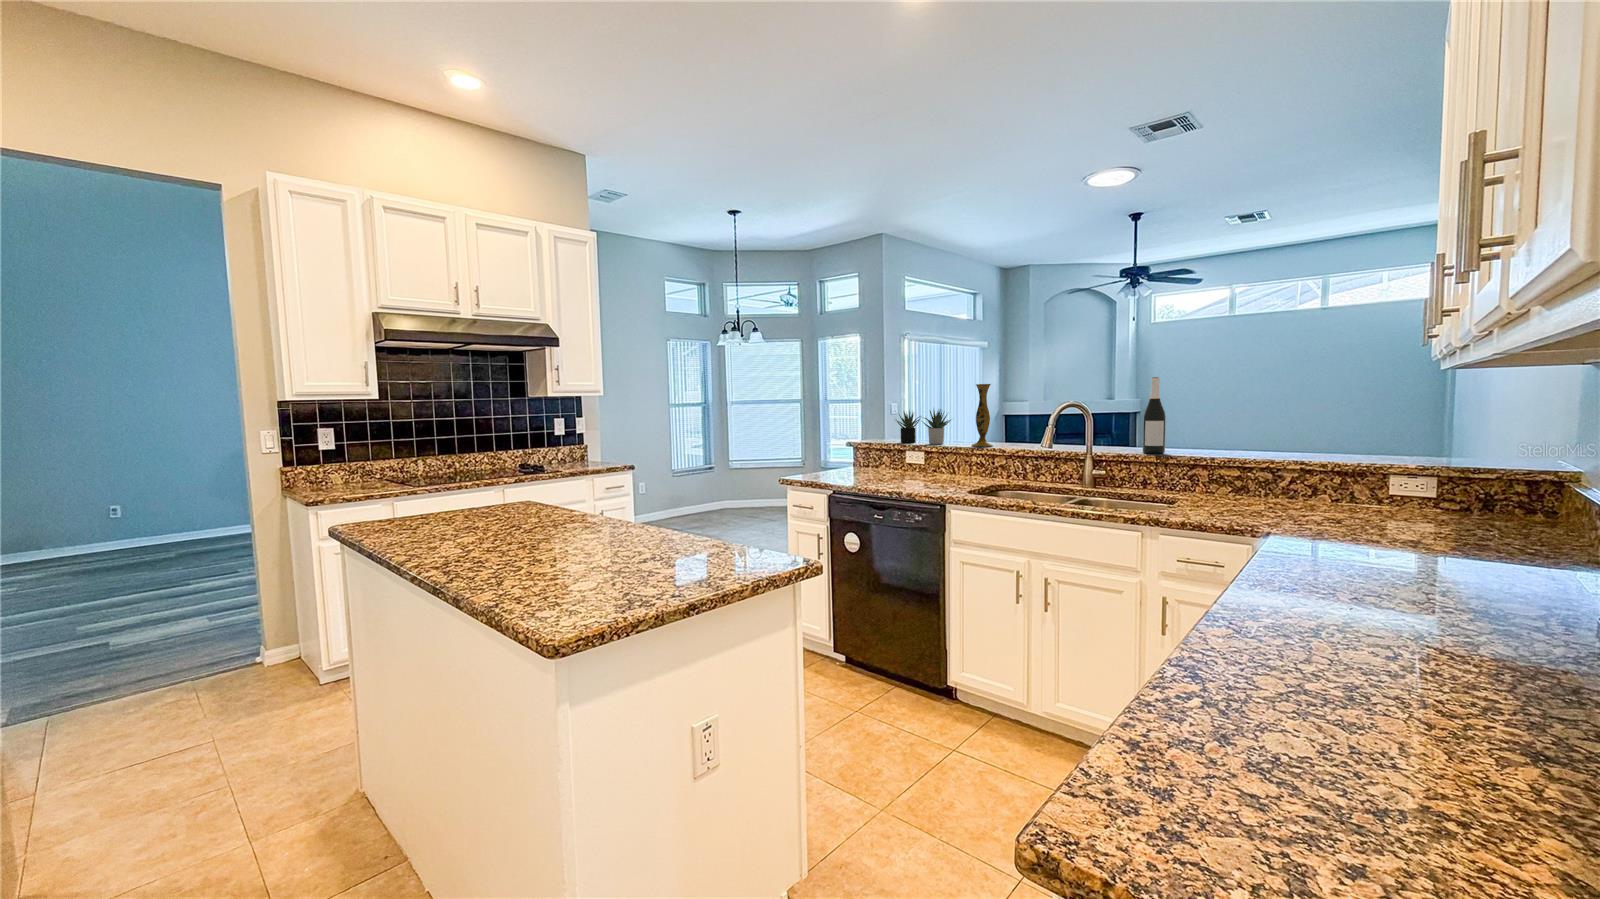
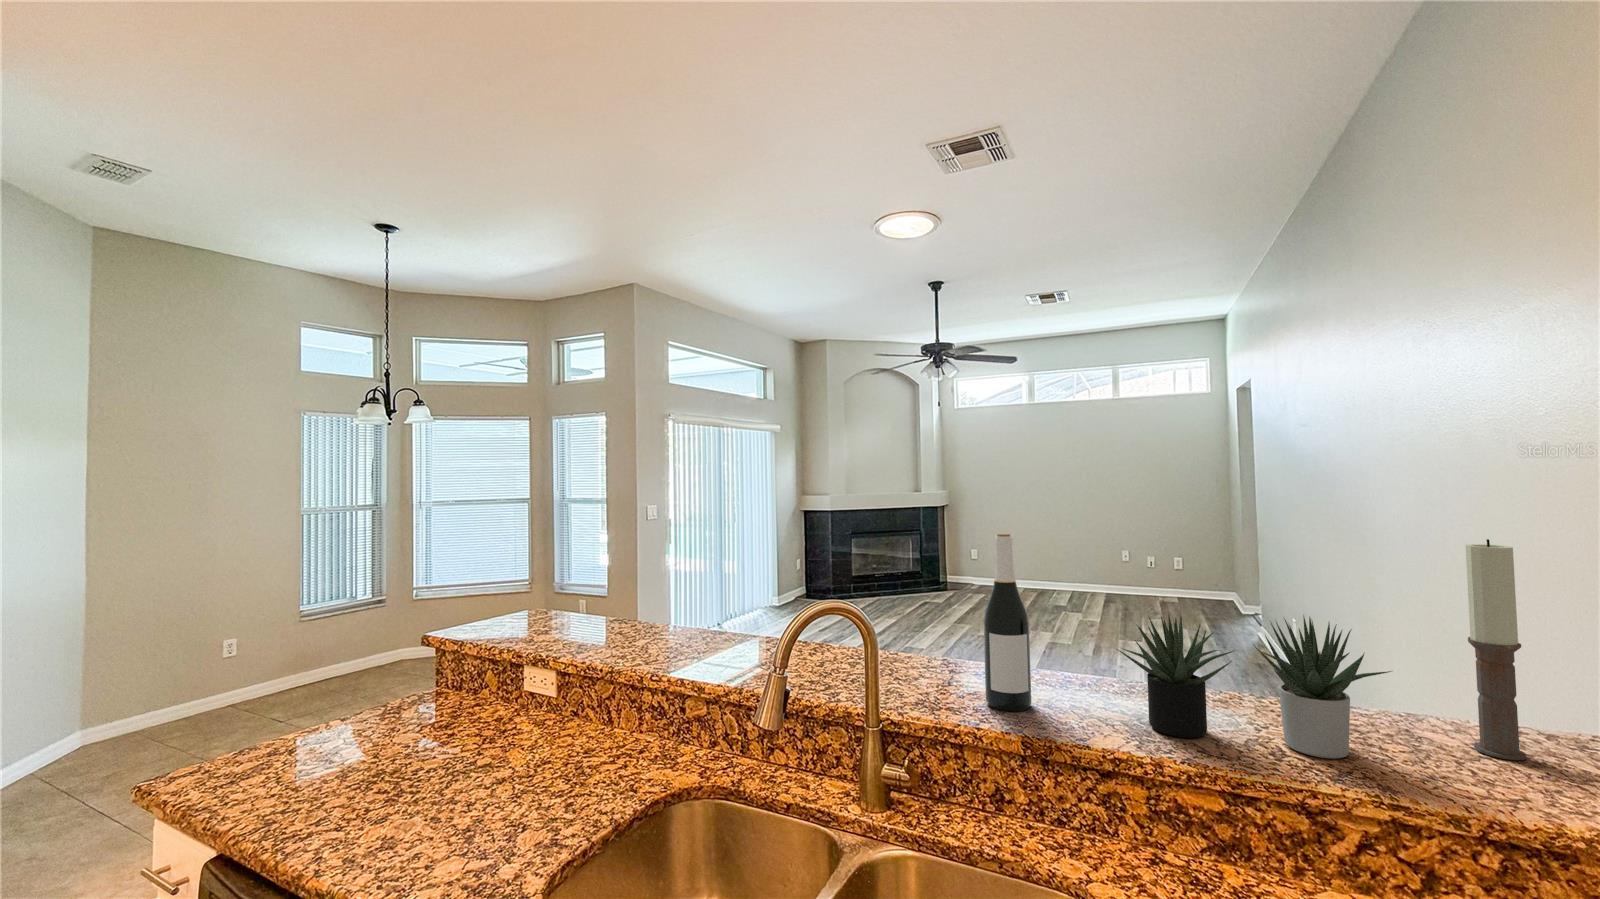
candle: none [1367,369,1391,460] -> present [1465,539,1527,760]
vase: present [972,384,993,447] -> none [658,524,702,657]
succulent plant: present [896,409,951,444] -> present [1117,613,1391,759]

